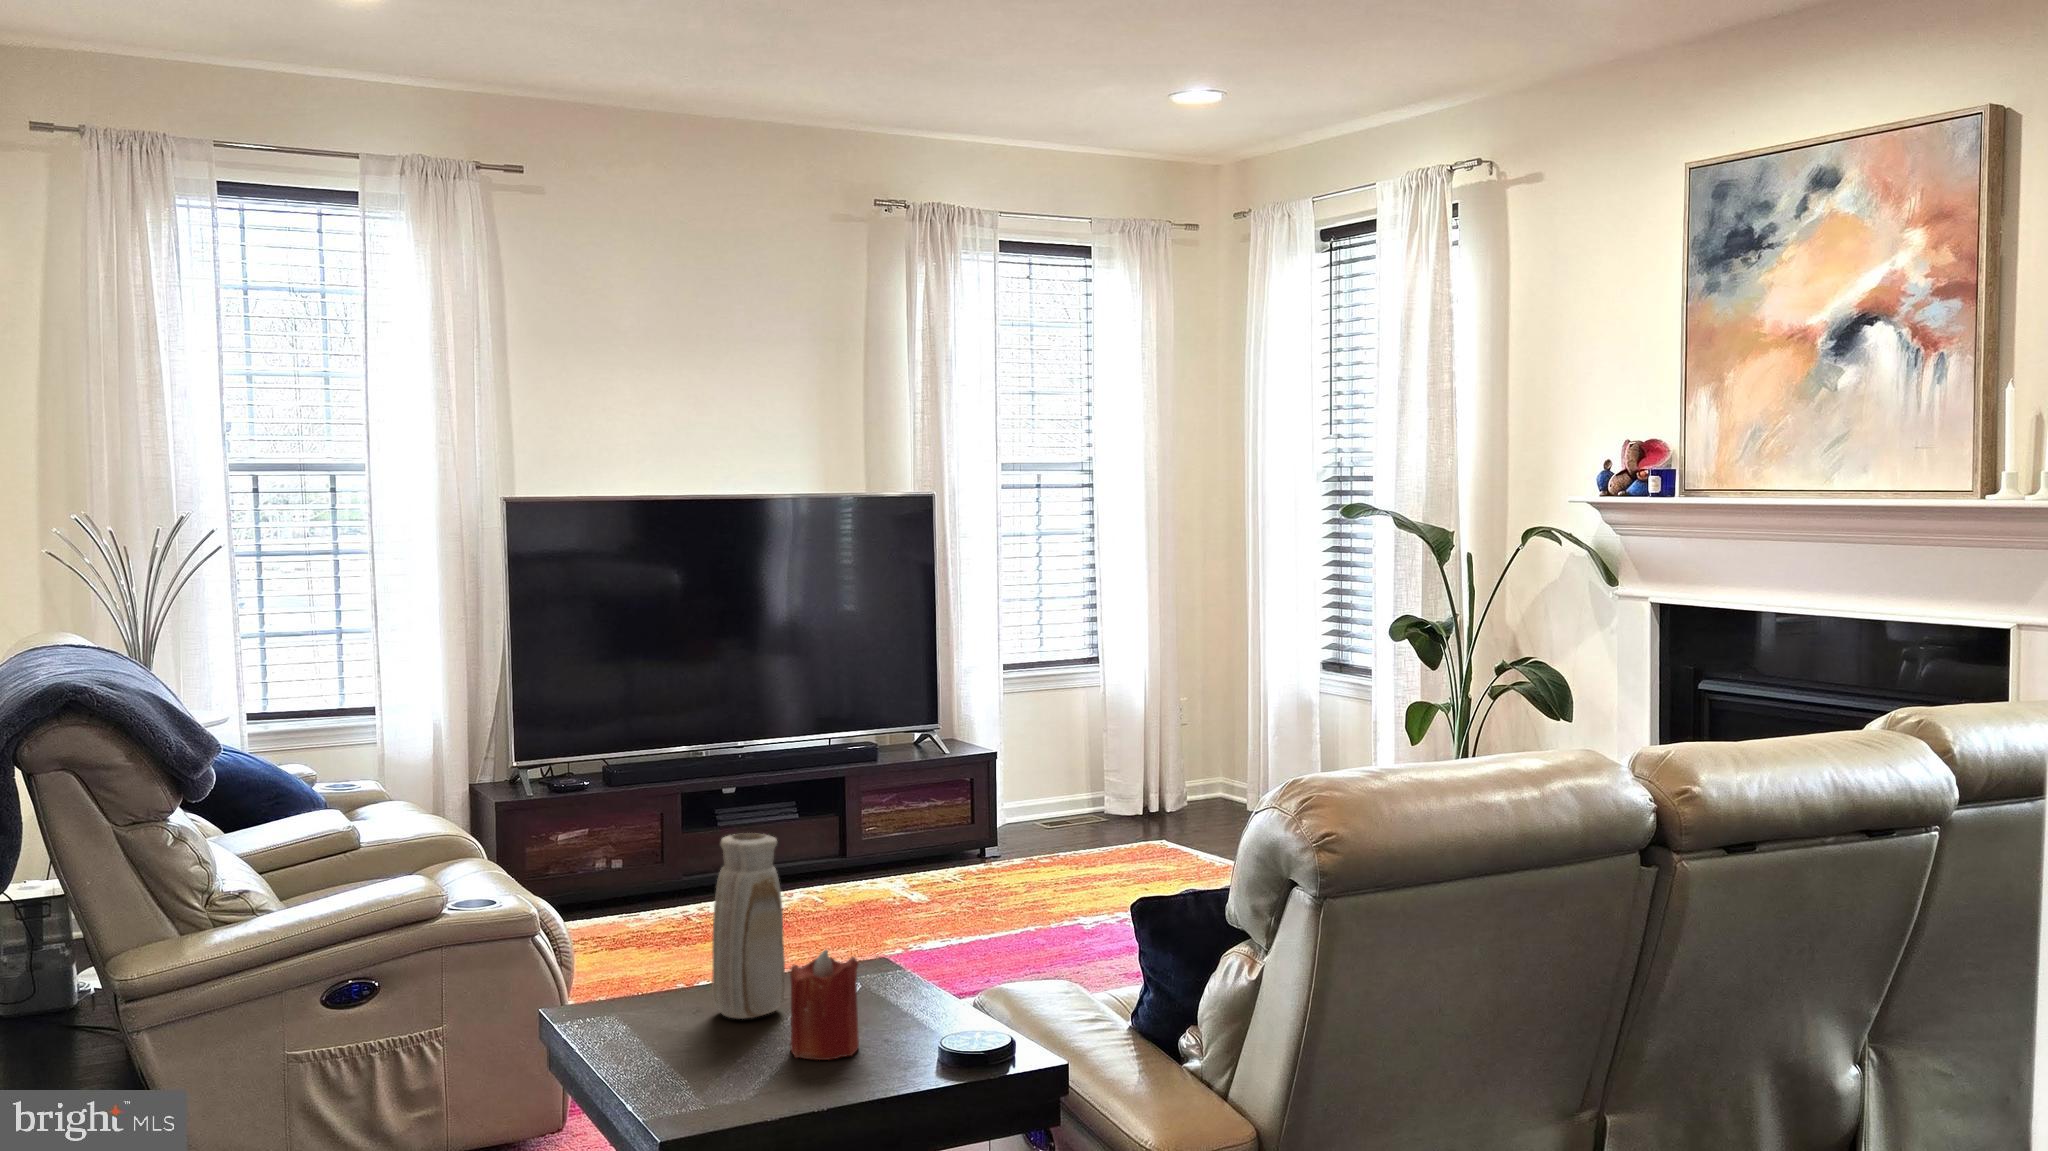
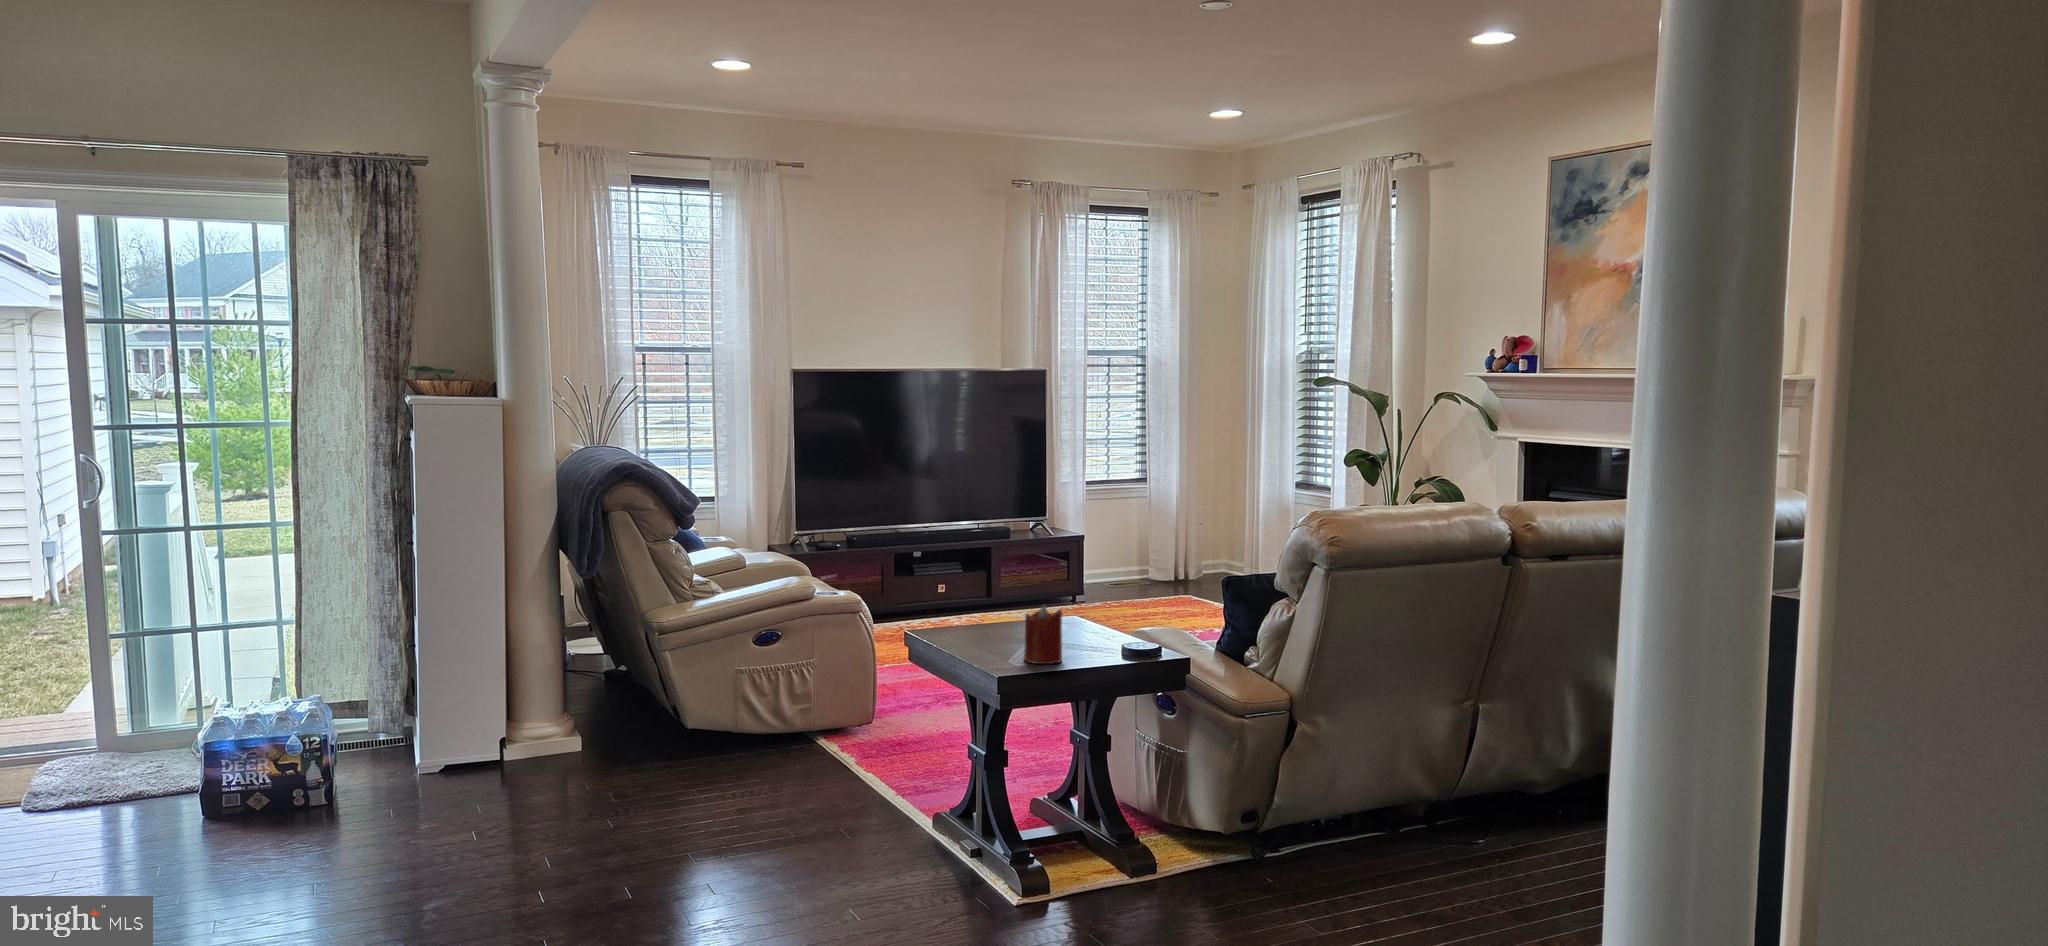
vase: present [712,833,785,1019] -> none [975,544,1015,646]

